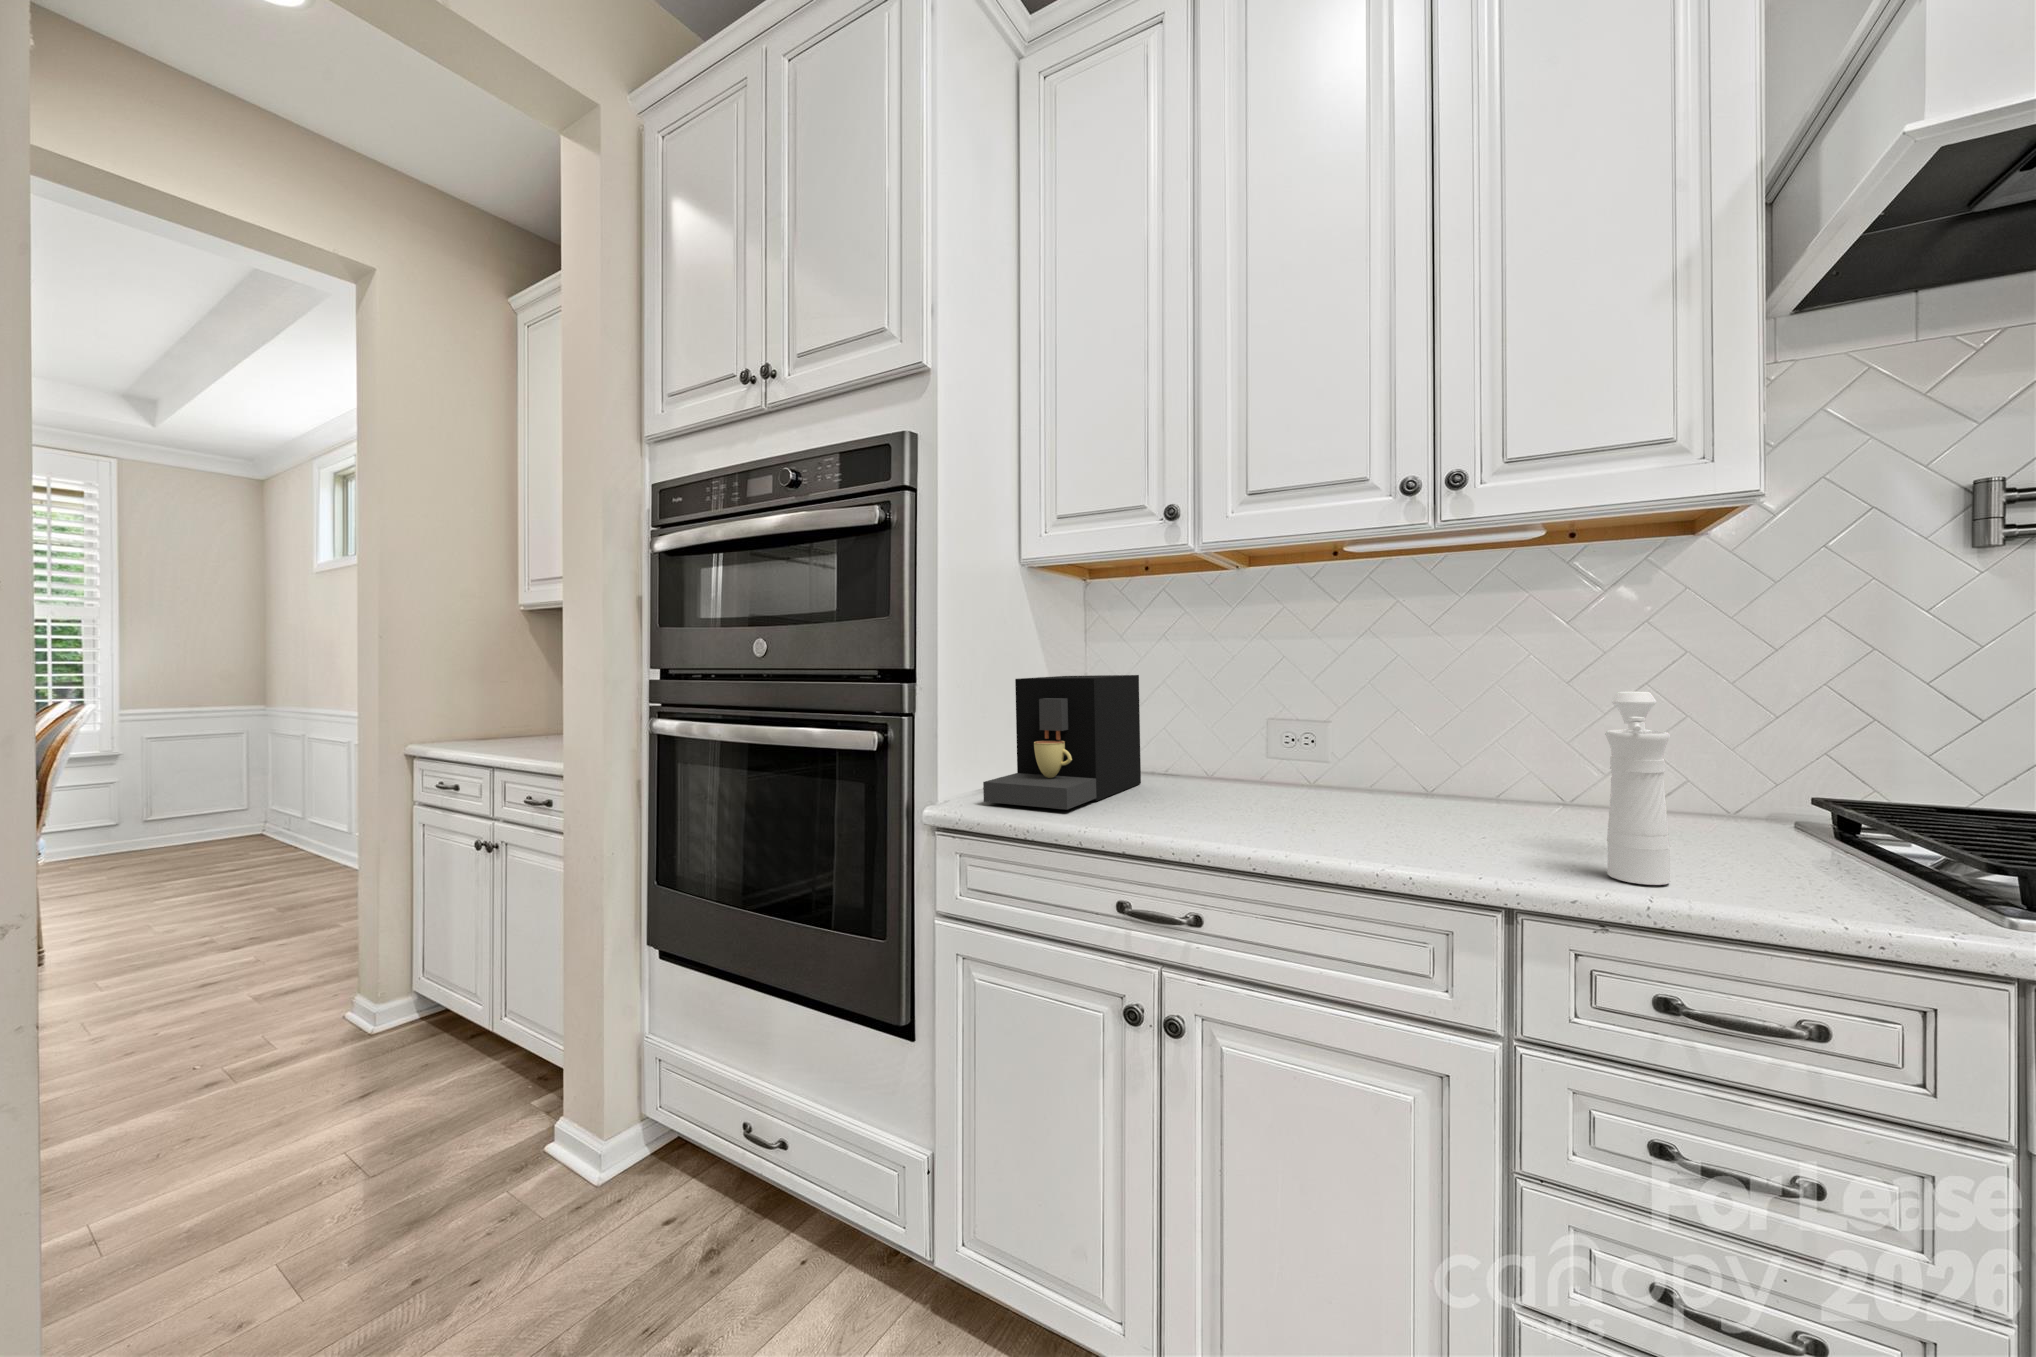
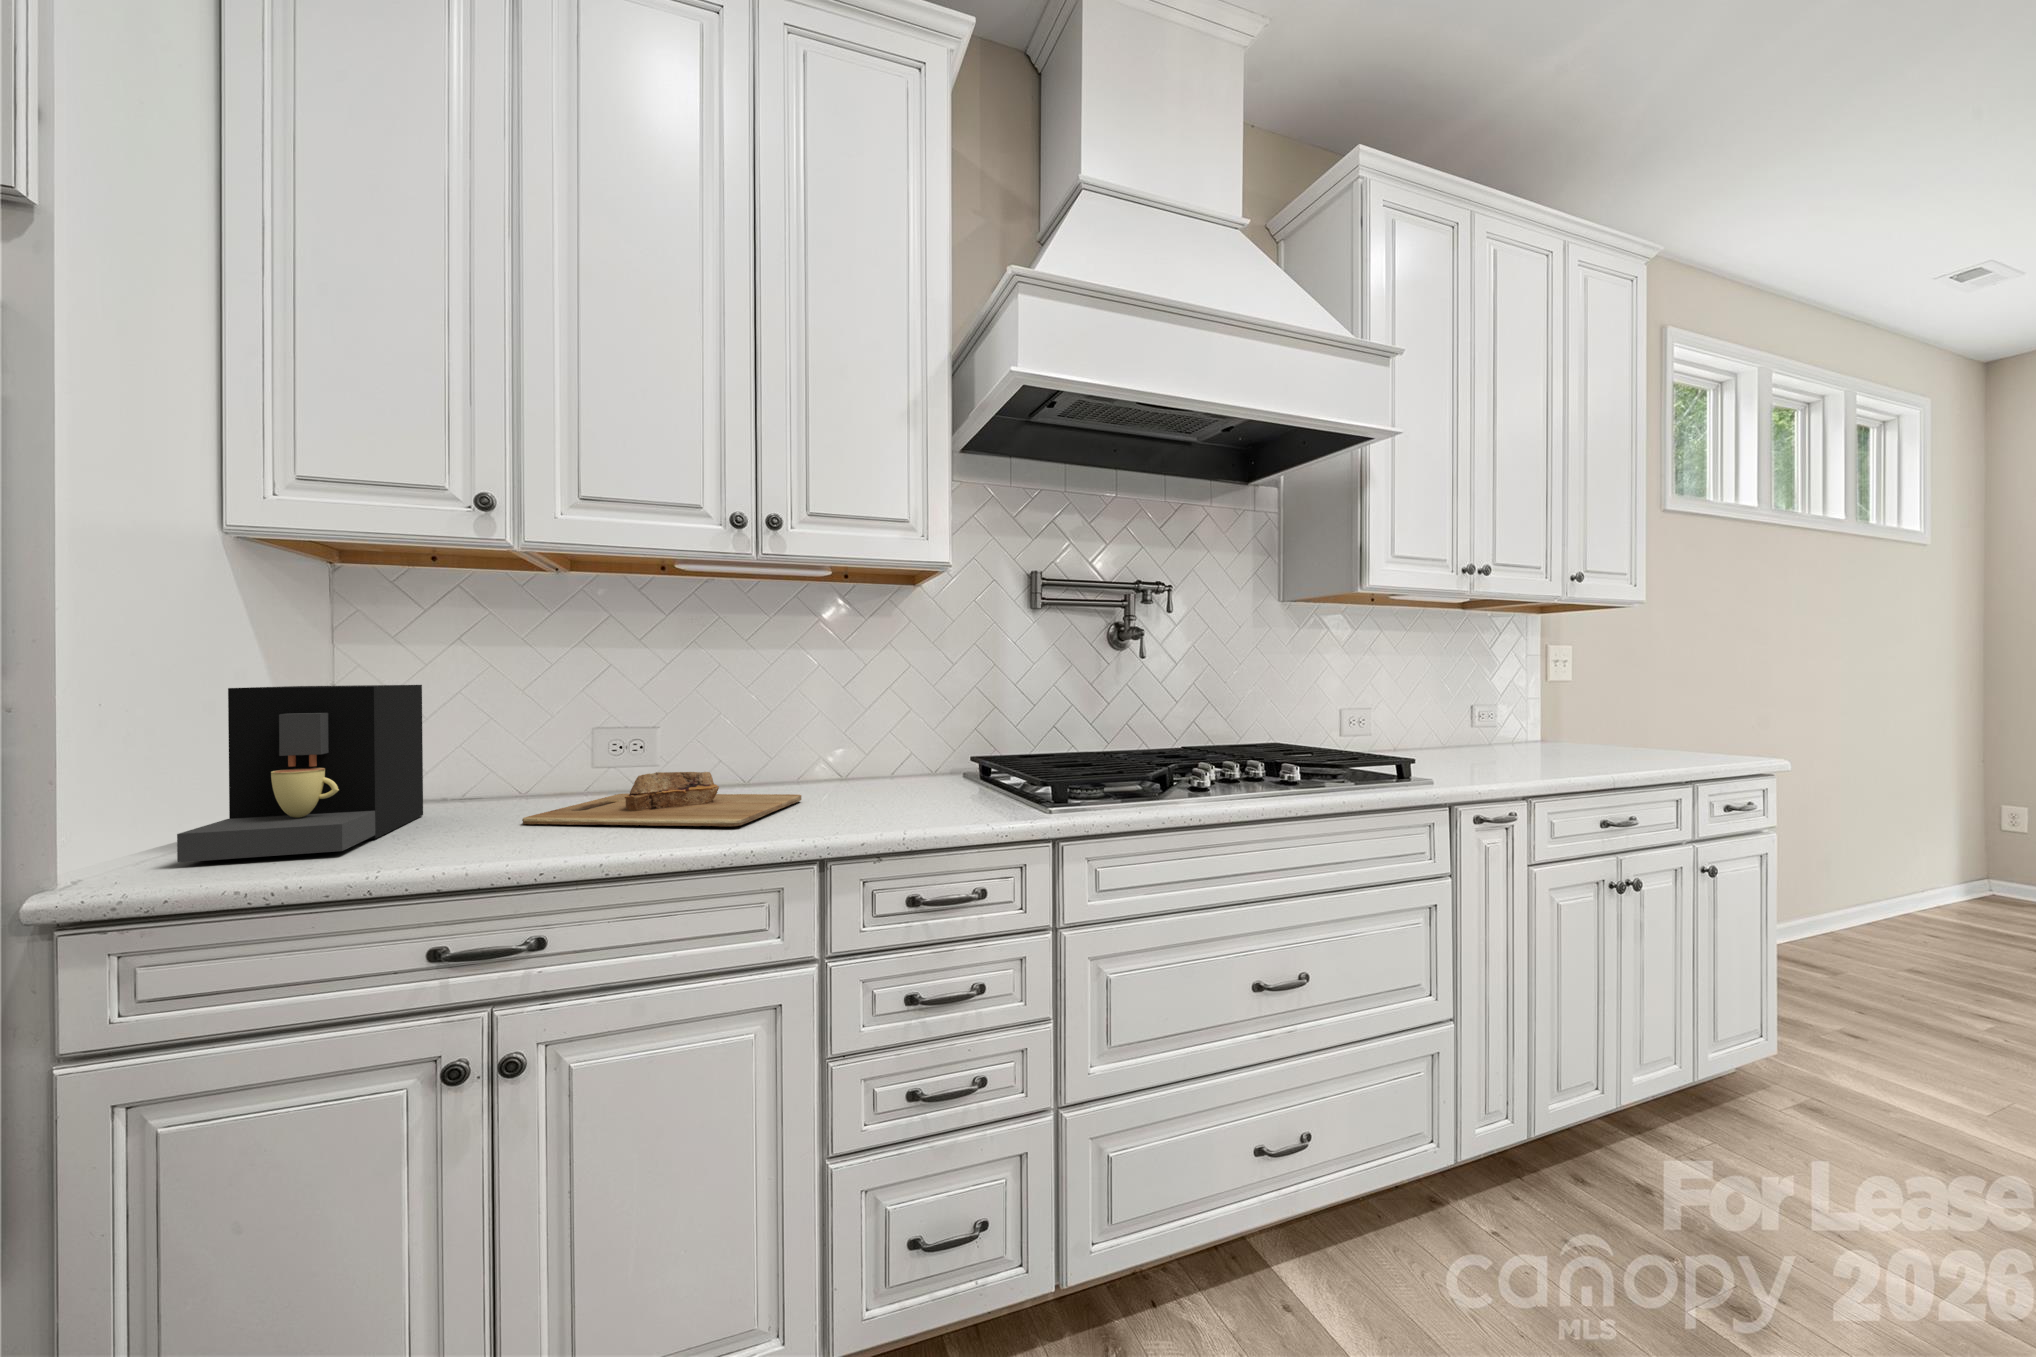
pepper mill: present [1605,692,1670,885] -> none [877,694,914,825]
cutting board: none [1202,769,1502,843] -> present [522,772,801,827]

